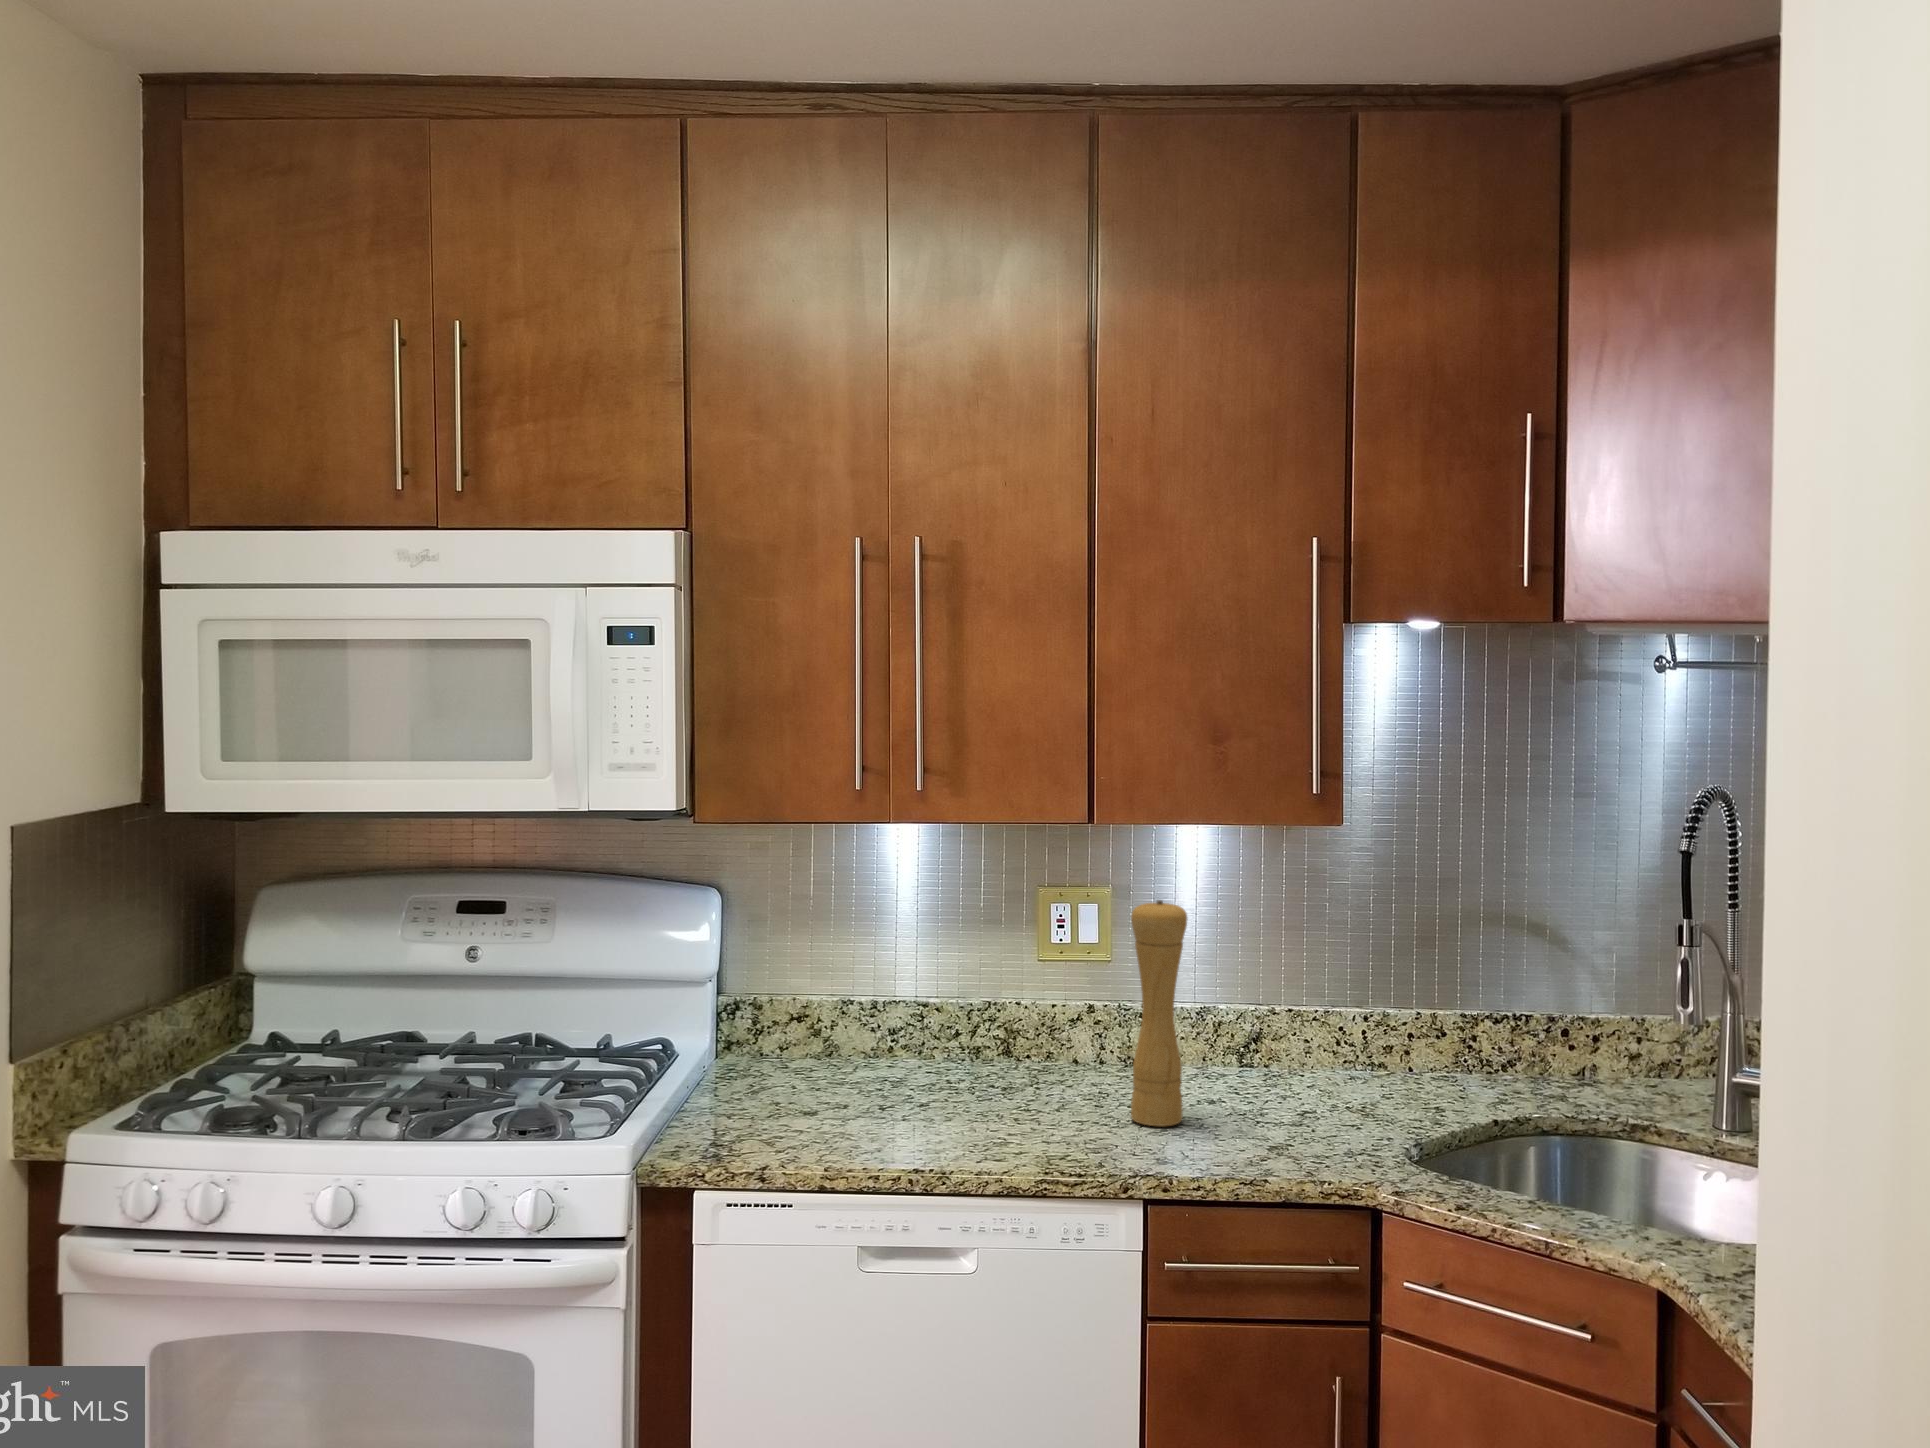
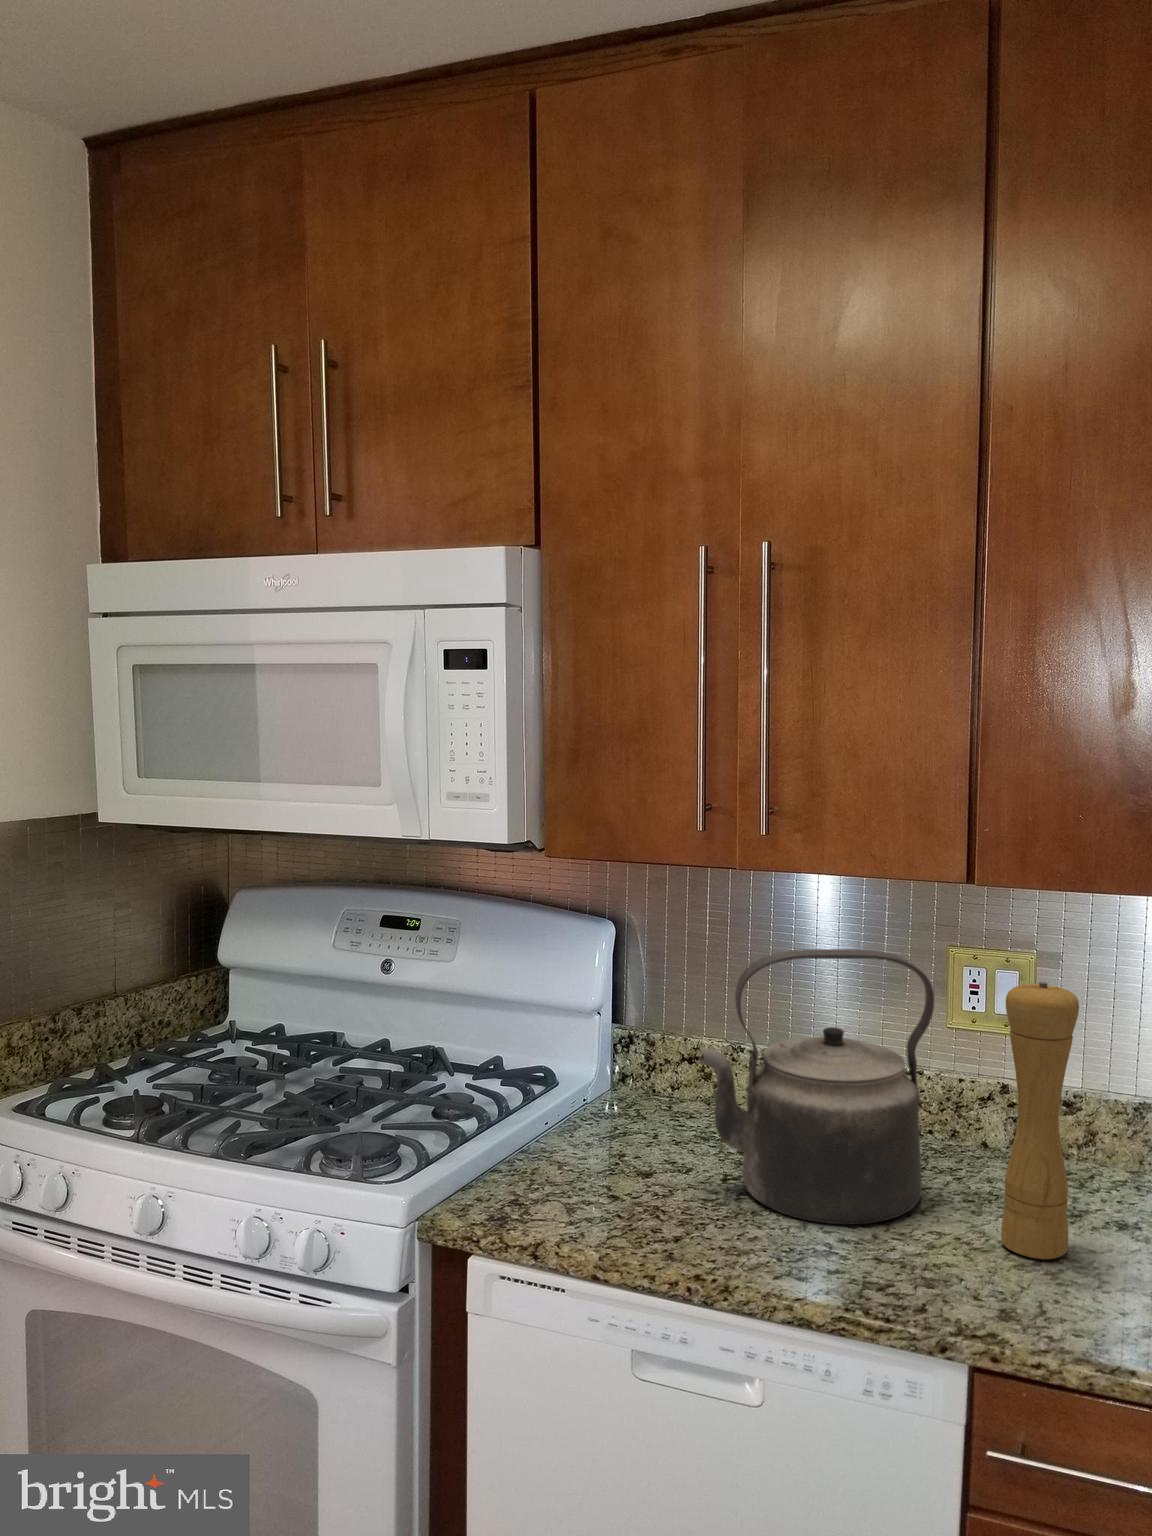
kettle: none [867,888,1059,1126] -> present [699,949,934,1225]

